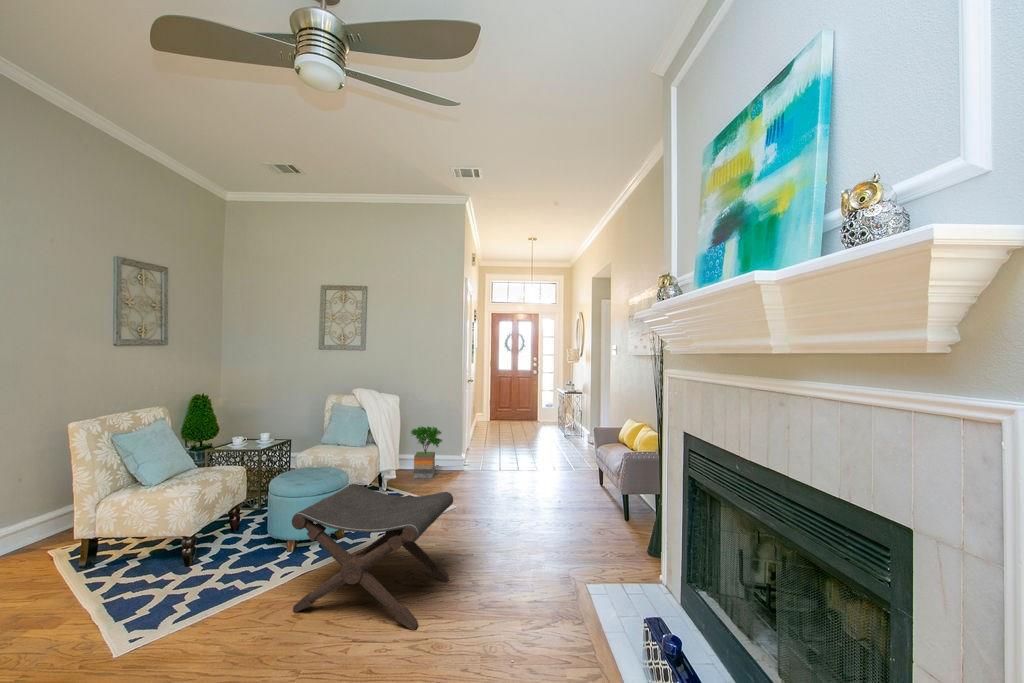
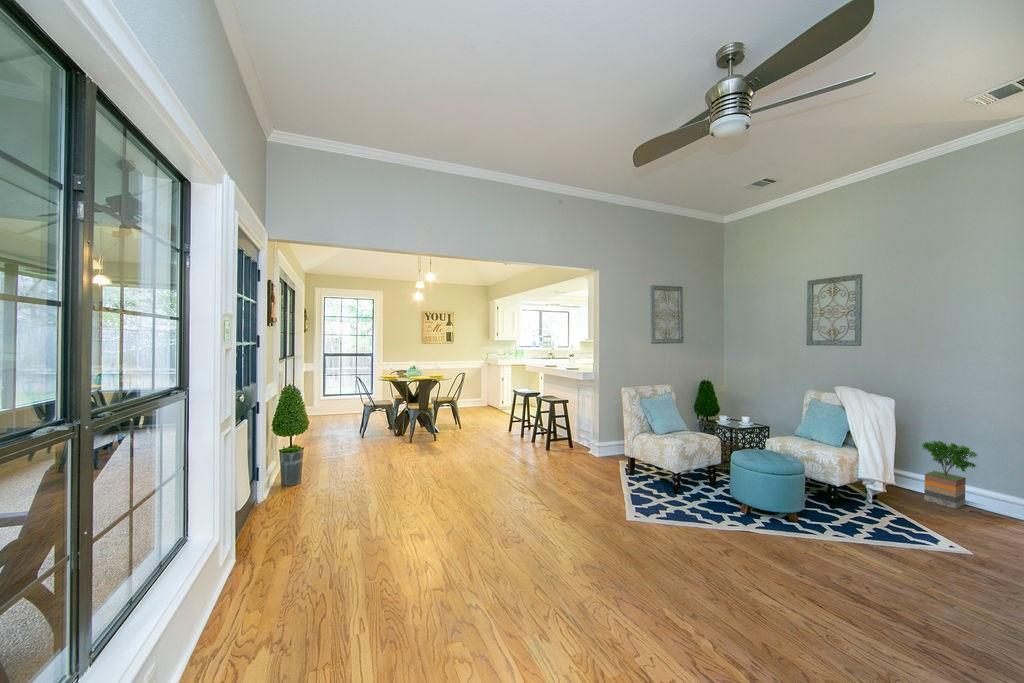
footstool: present [292,484,453,630] -> none [722,472,899,619]

